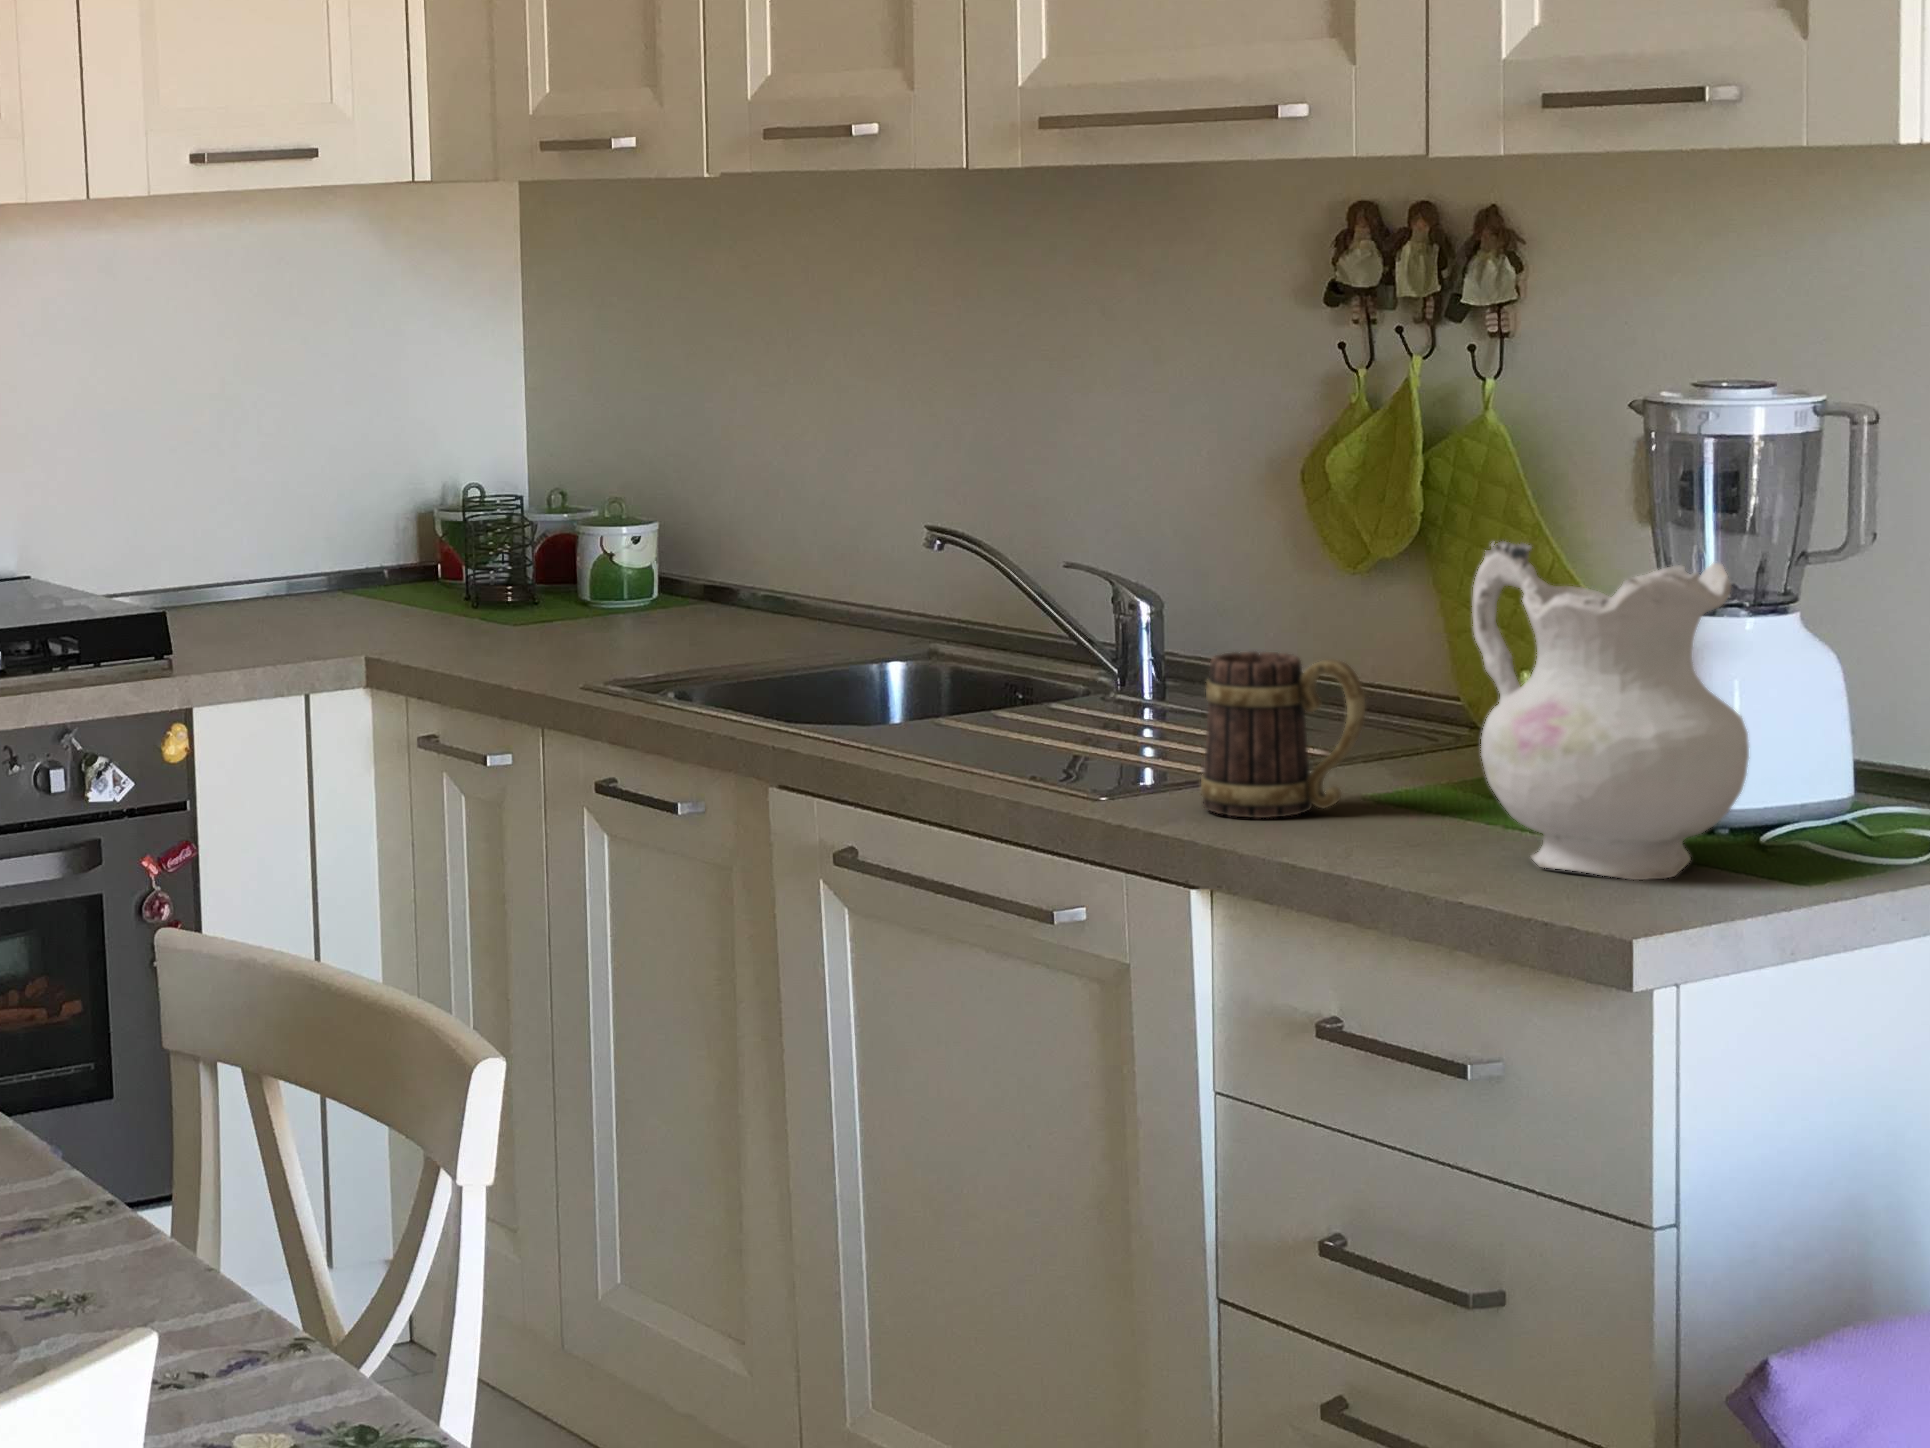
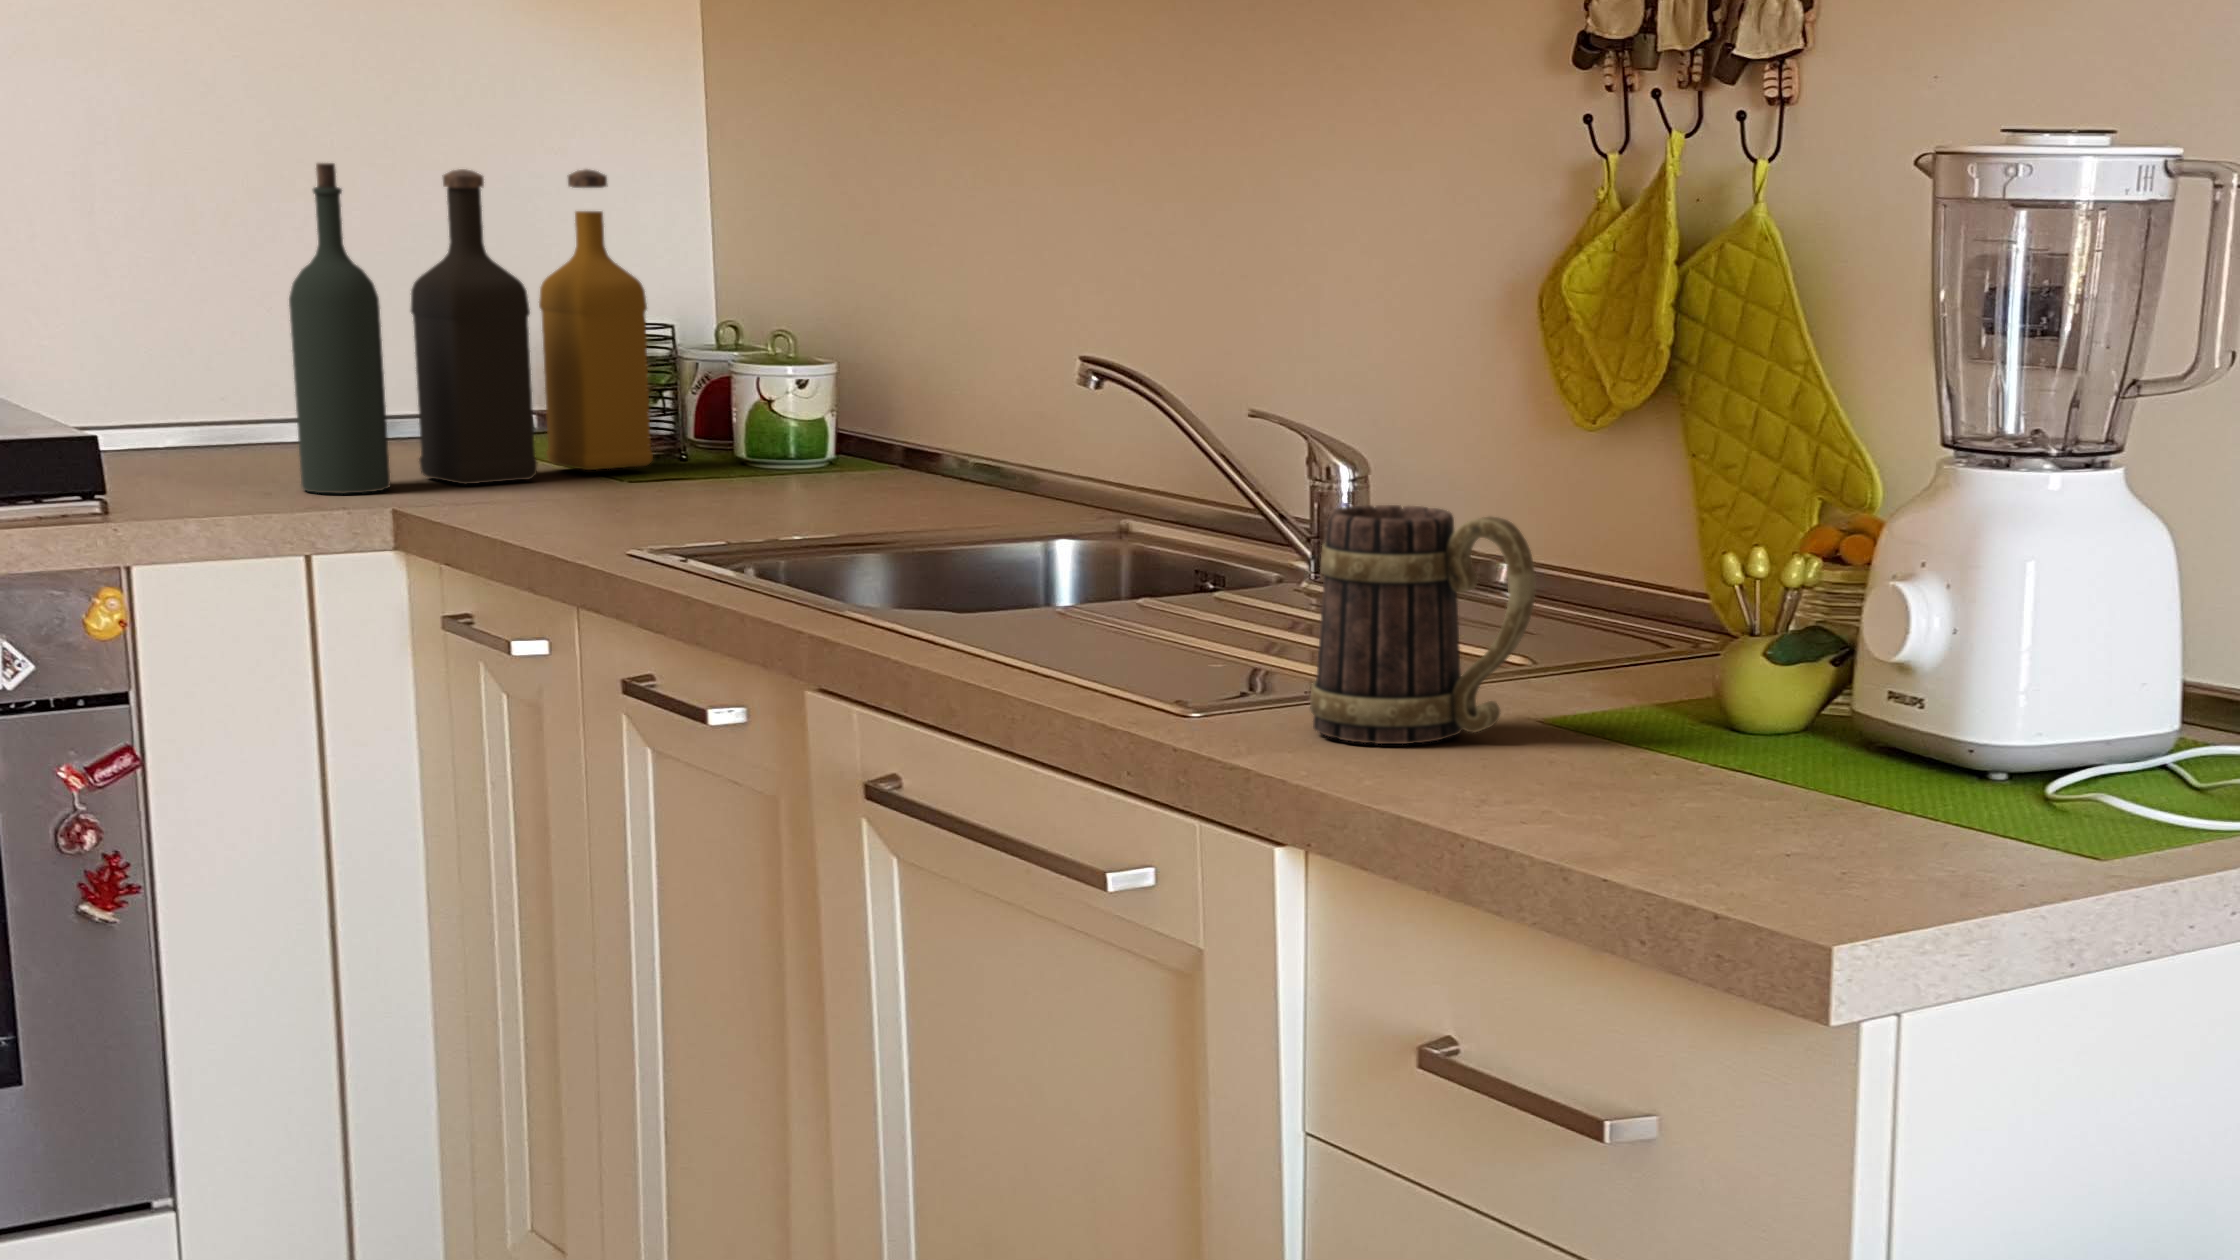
bottle: none [270,381,524,642] -> present [289,163,653,494]
ceramic pitcher: present [1472,541,1749,880] -> none [1662,331,2039,848]

